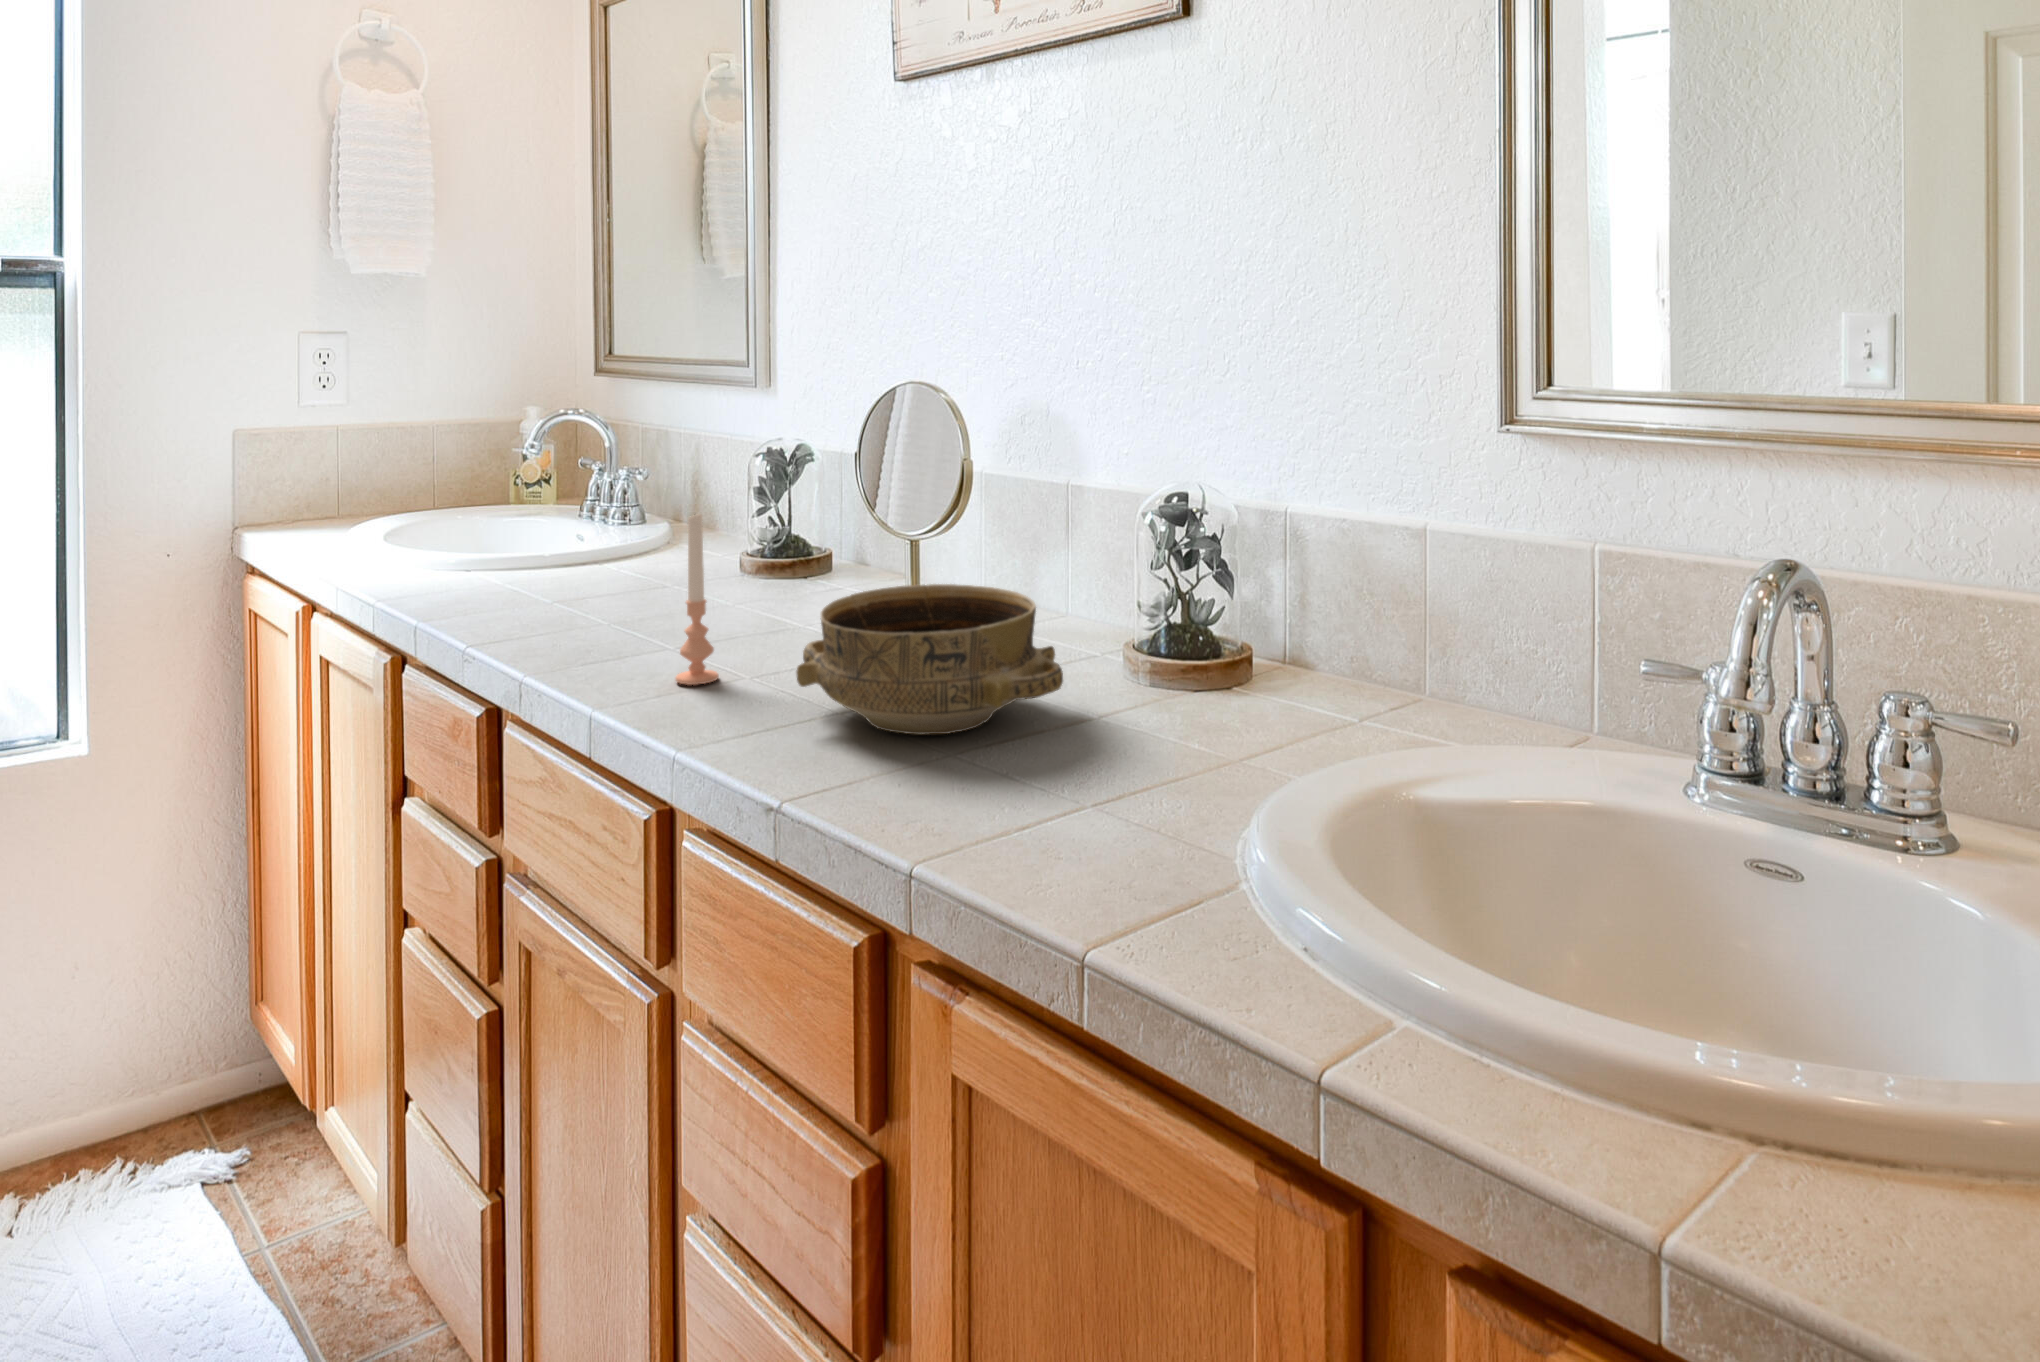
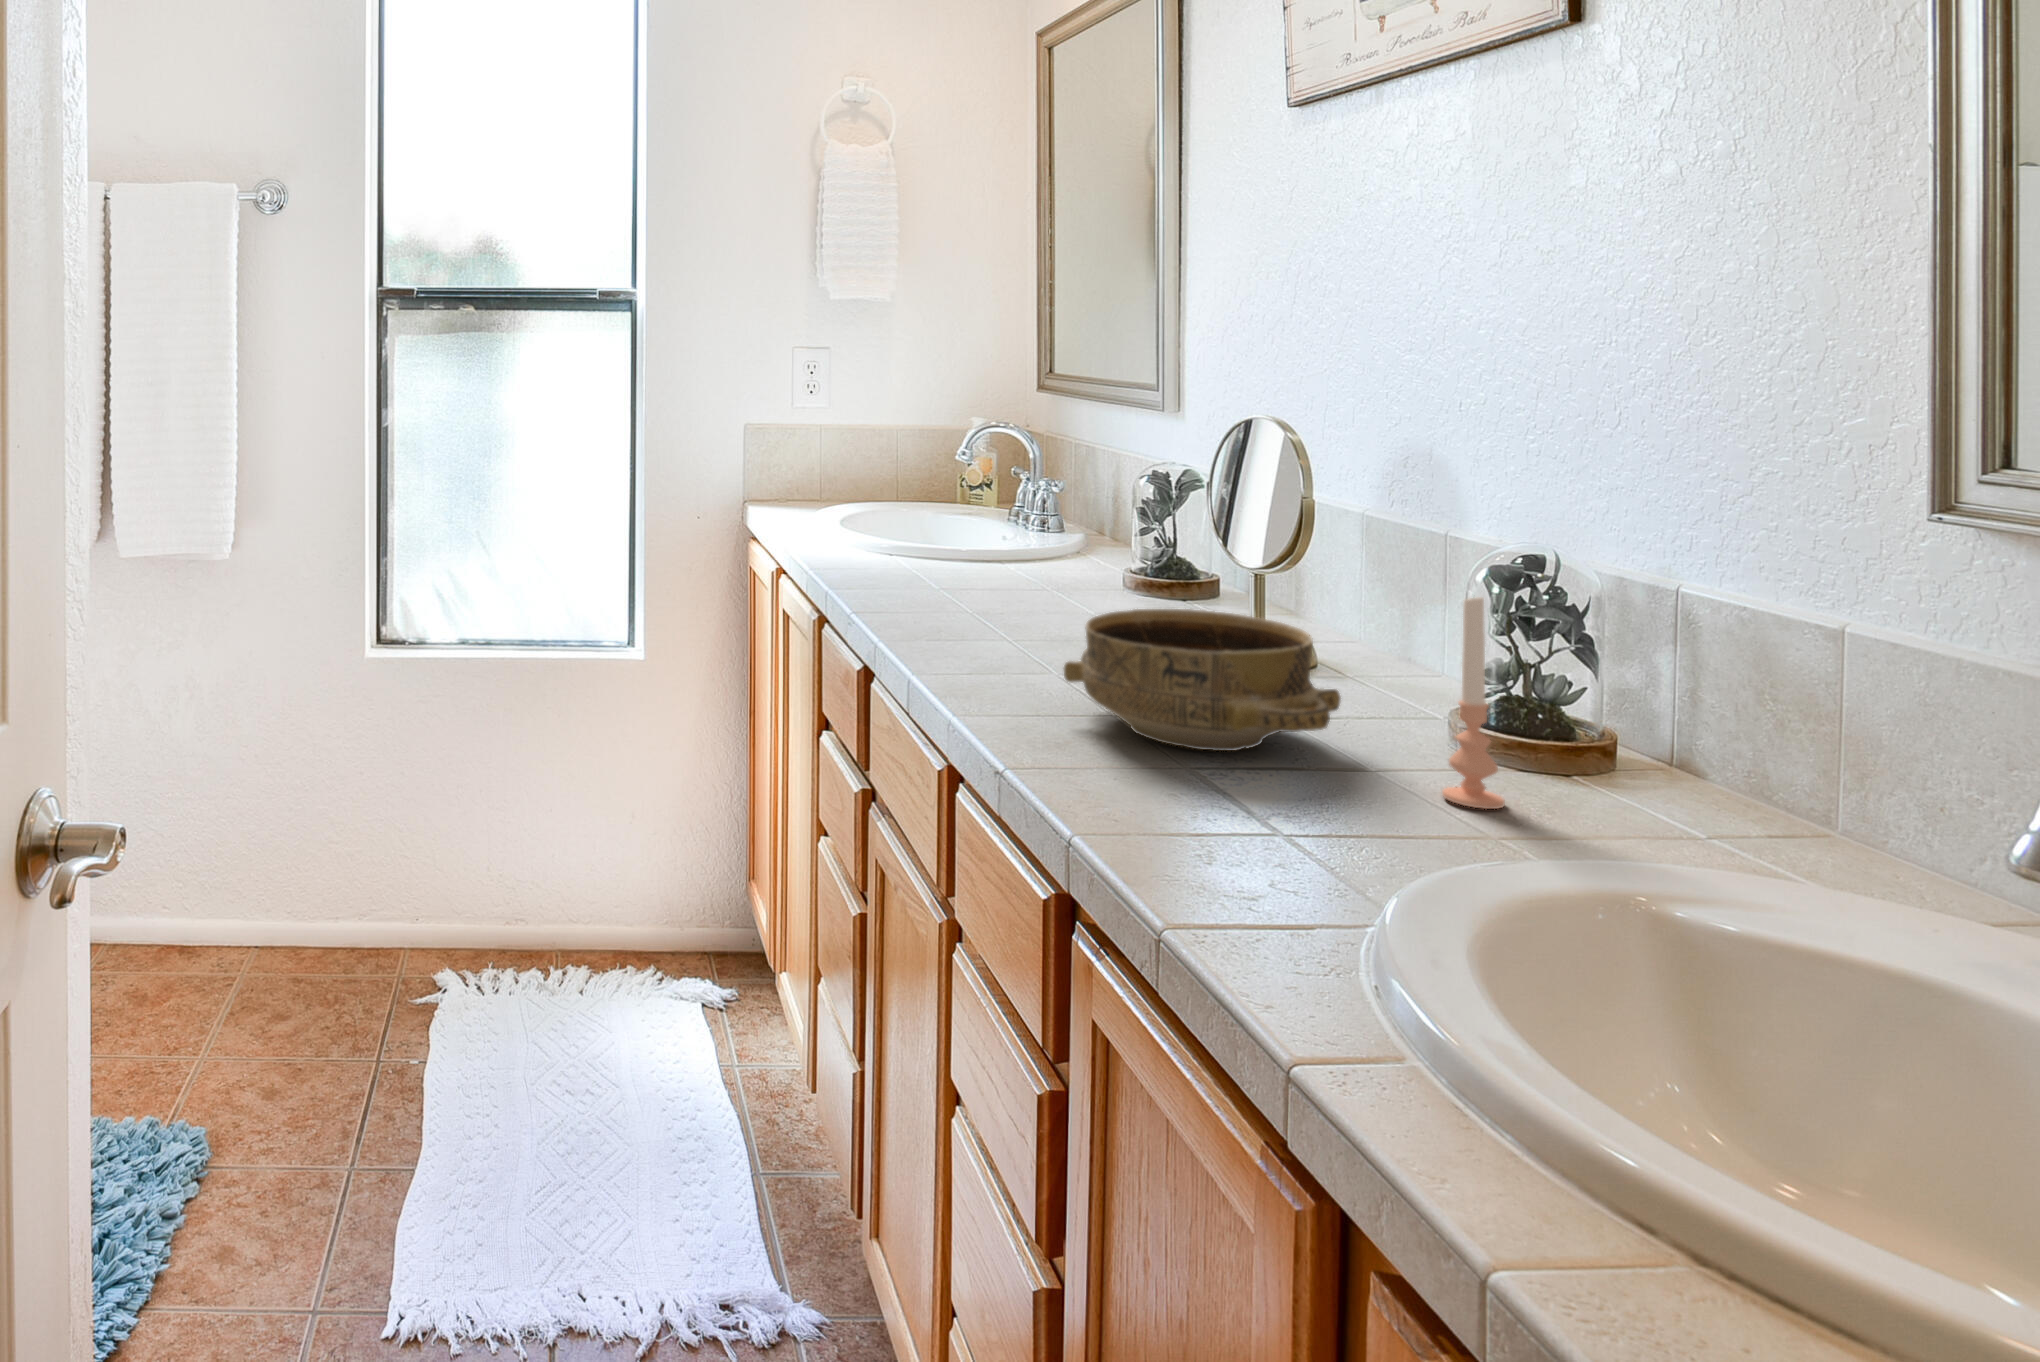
candle: present [676,514,719,685] -> present [1442,597,1505,809]

